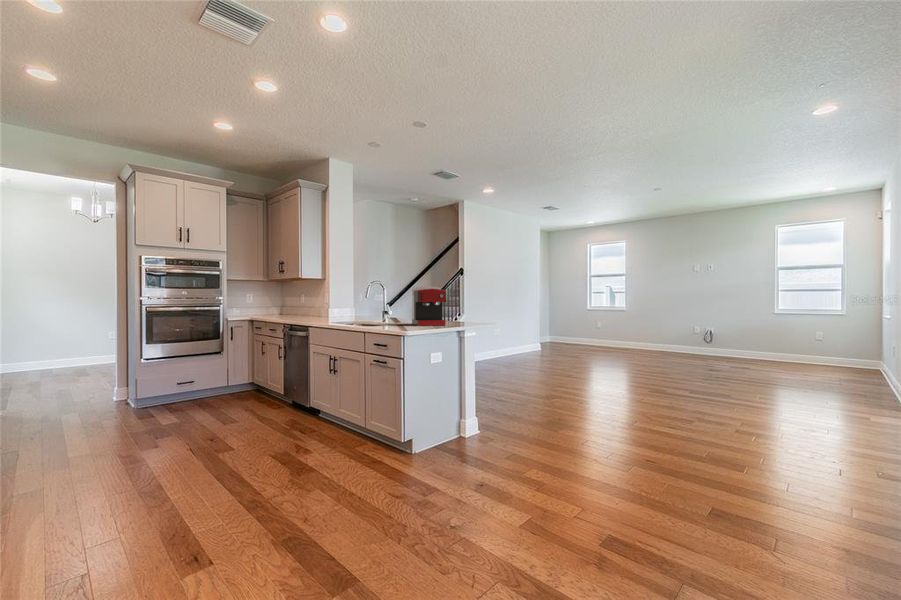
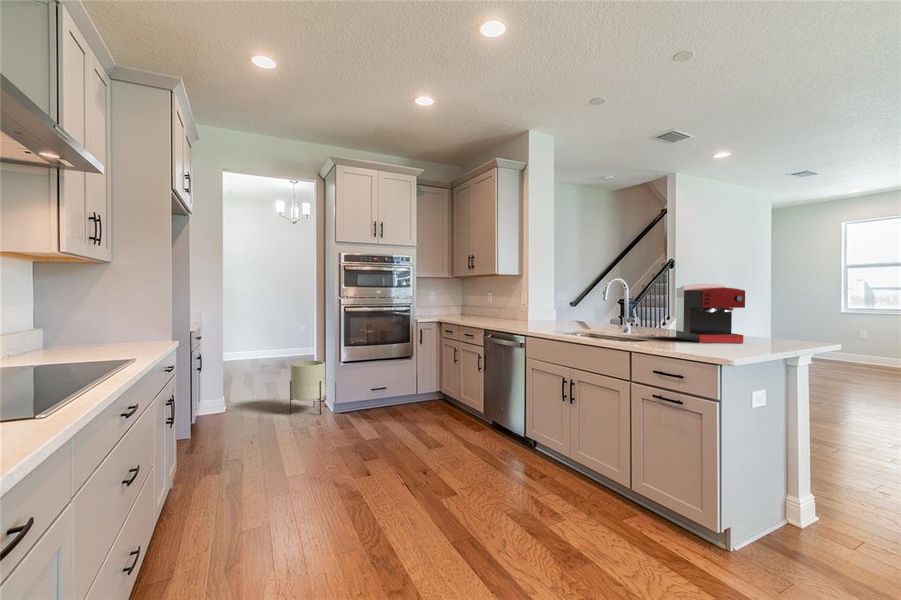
planter: none [84,359,126,413] -> present [290,361,325,415]

